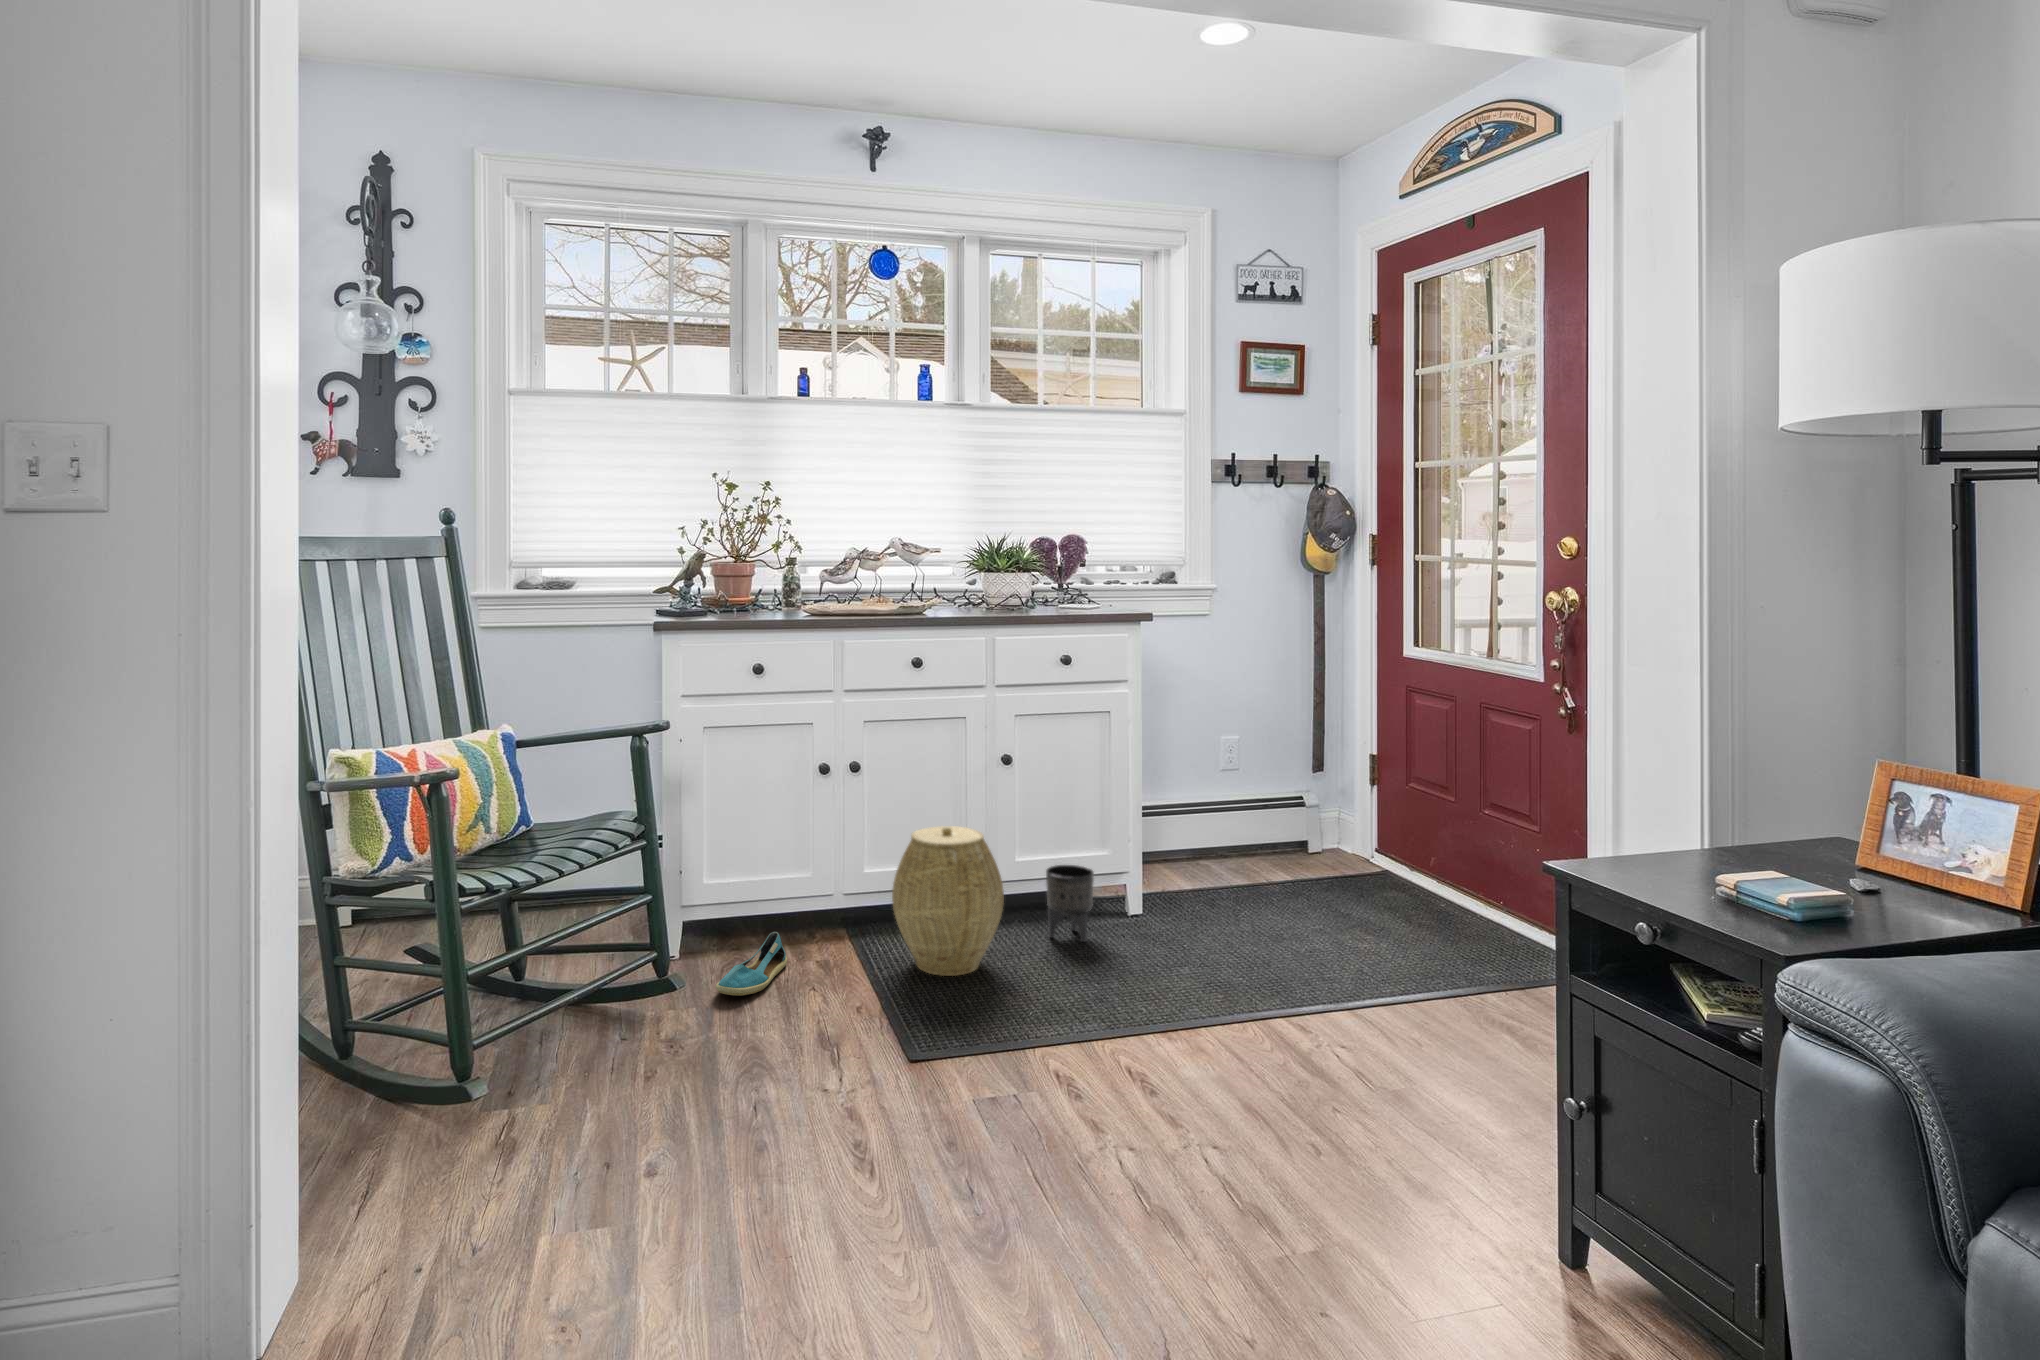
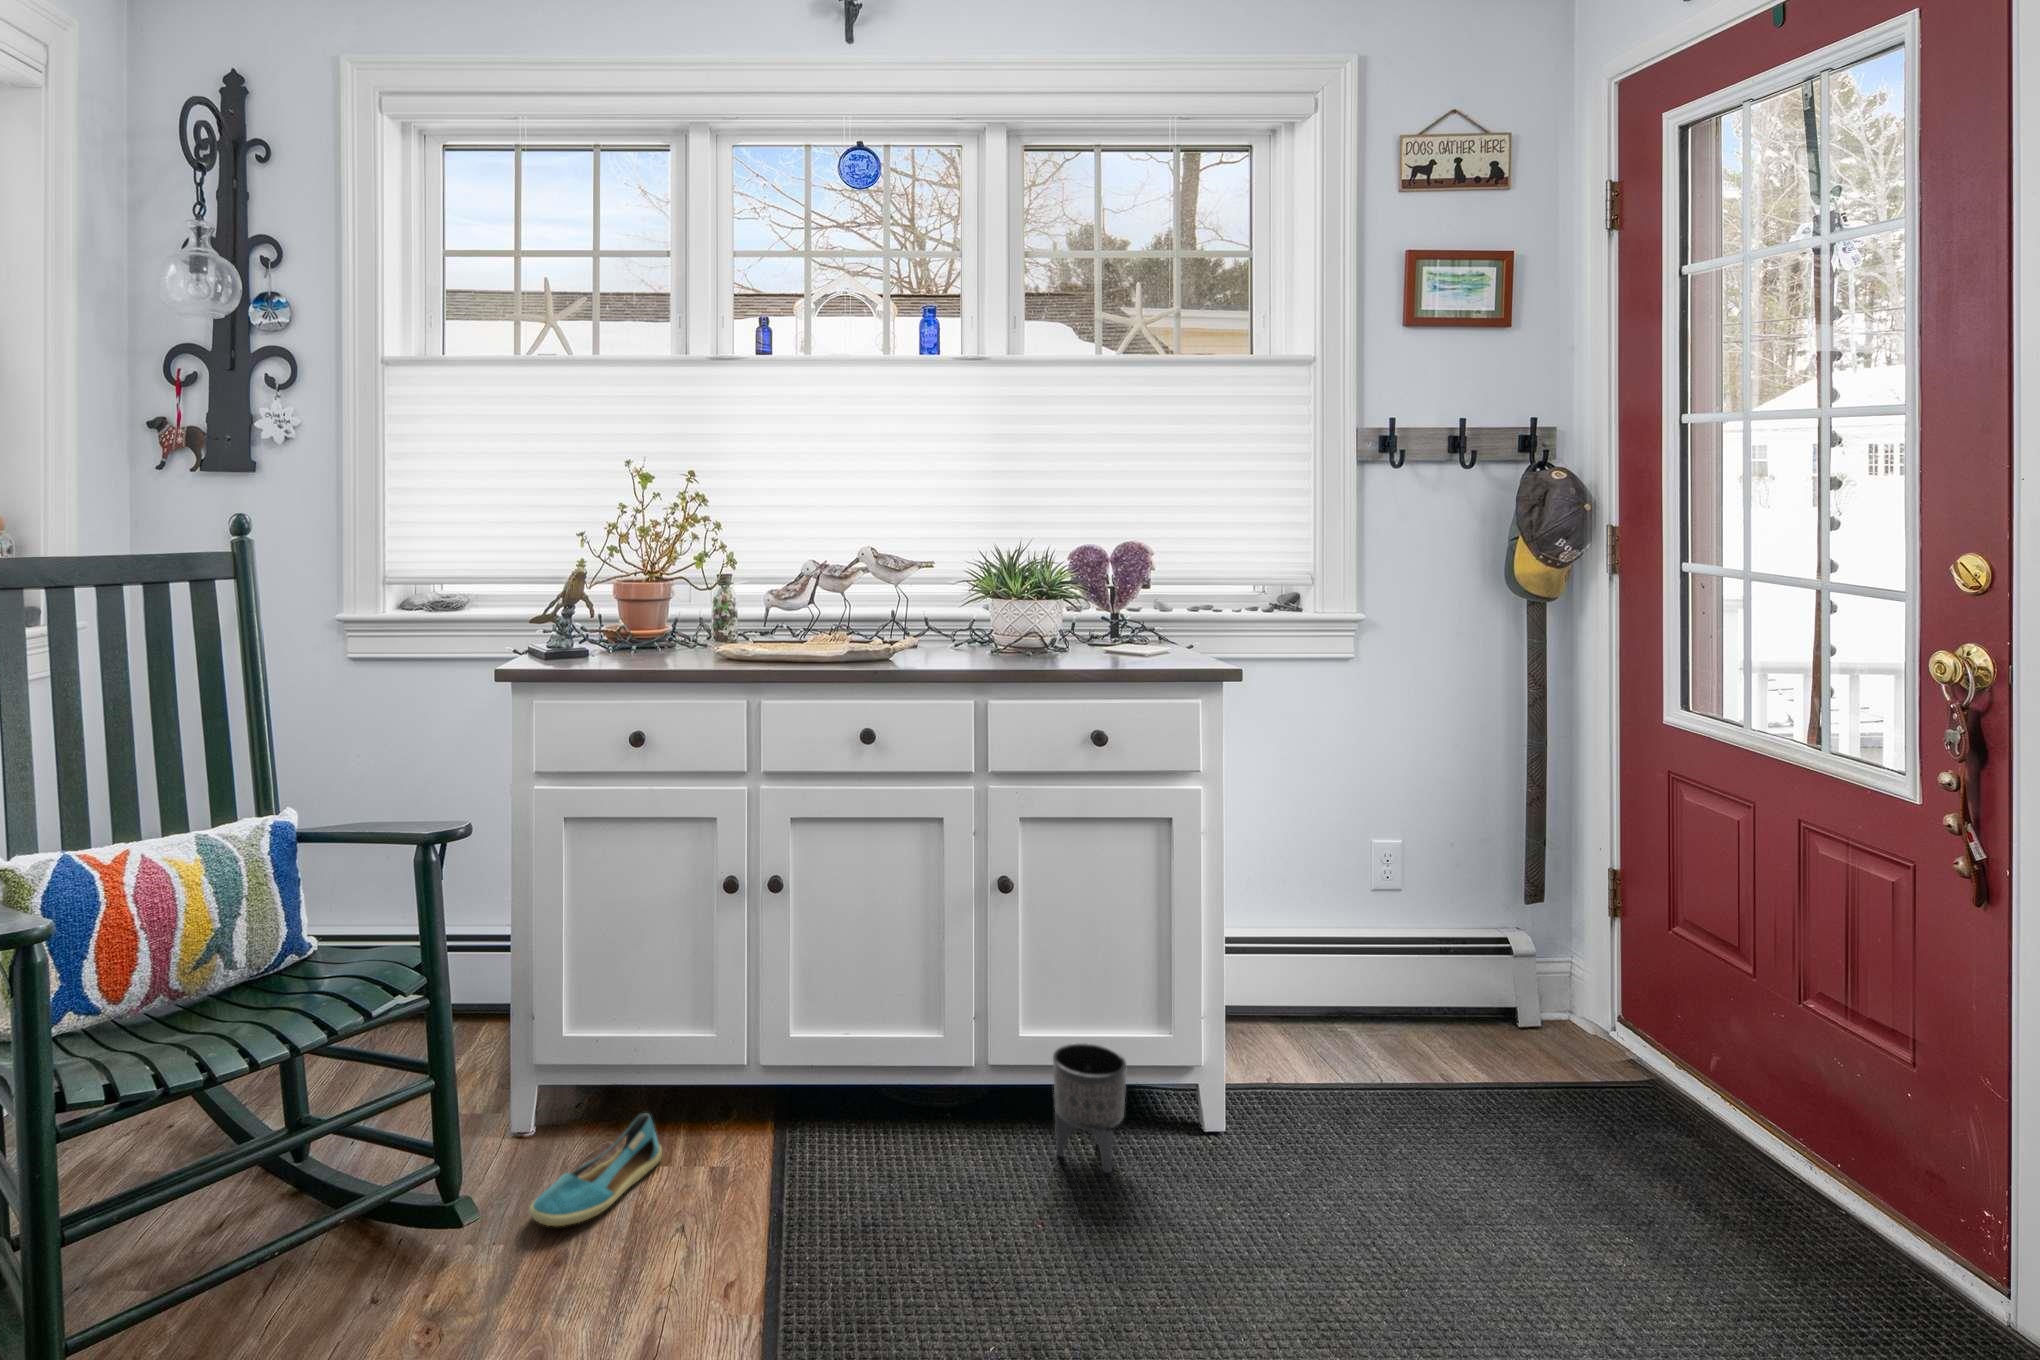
woven basket: present [892,826,1004,976] -> none [801,983,968,1224]

